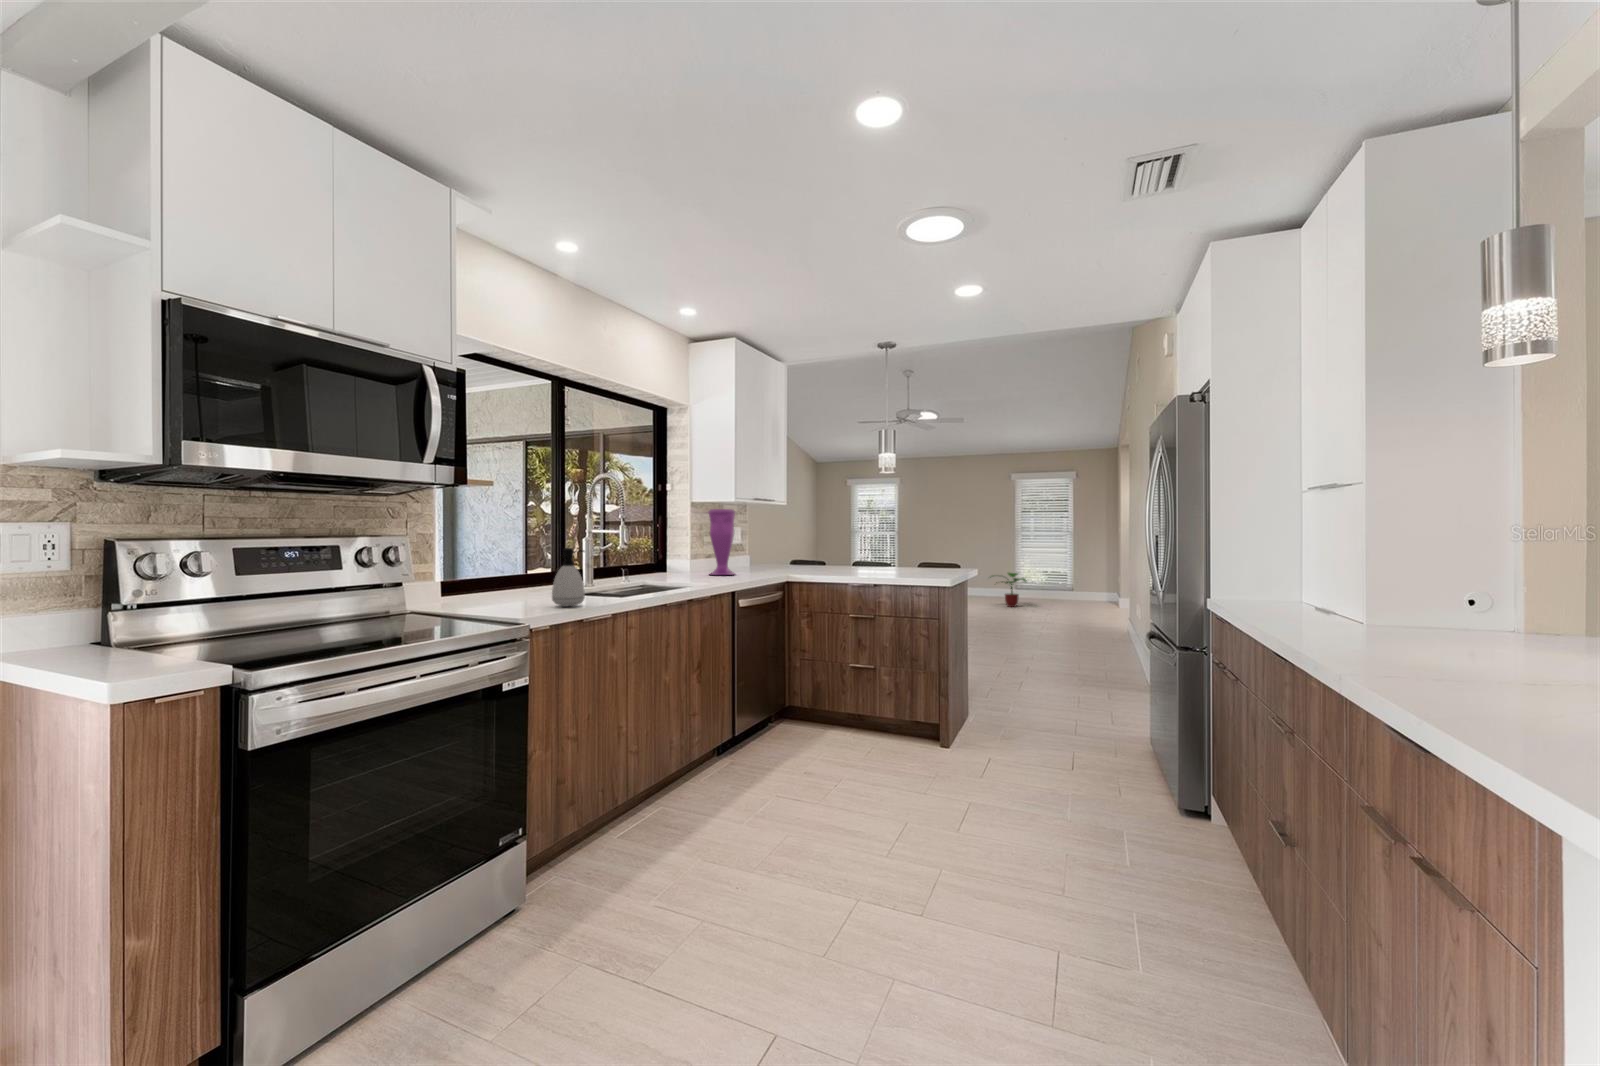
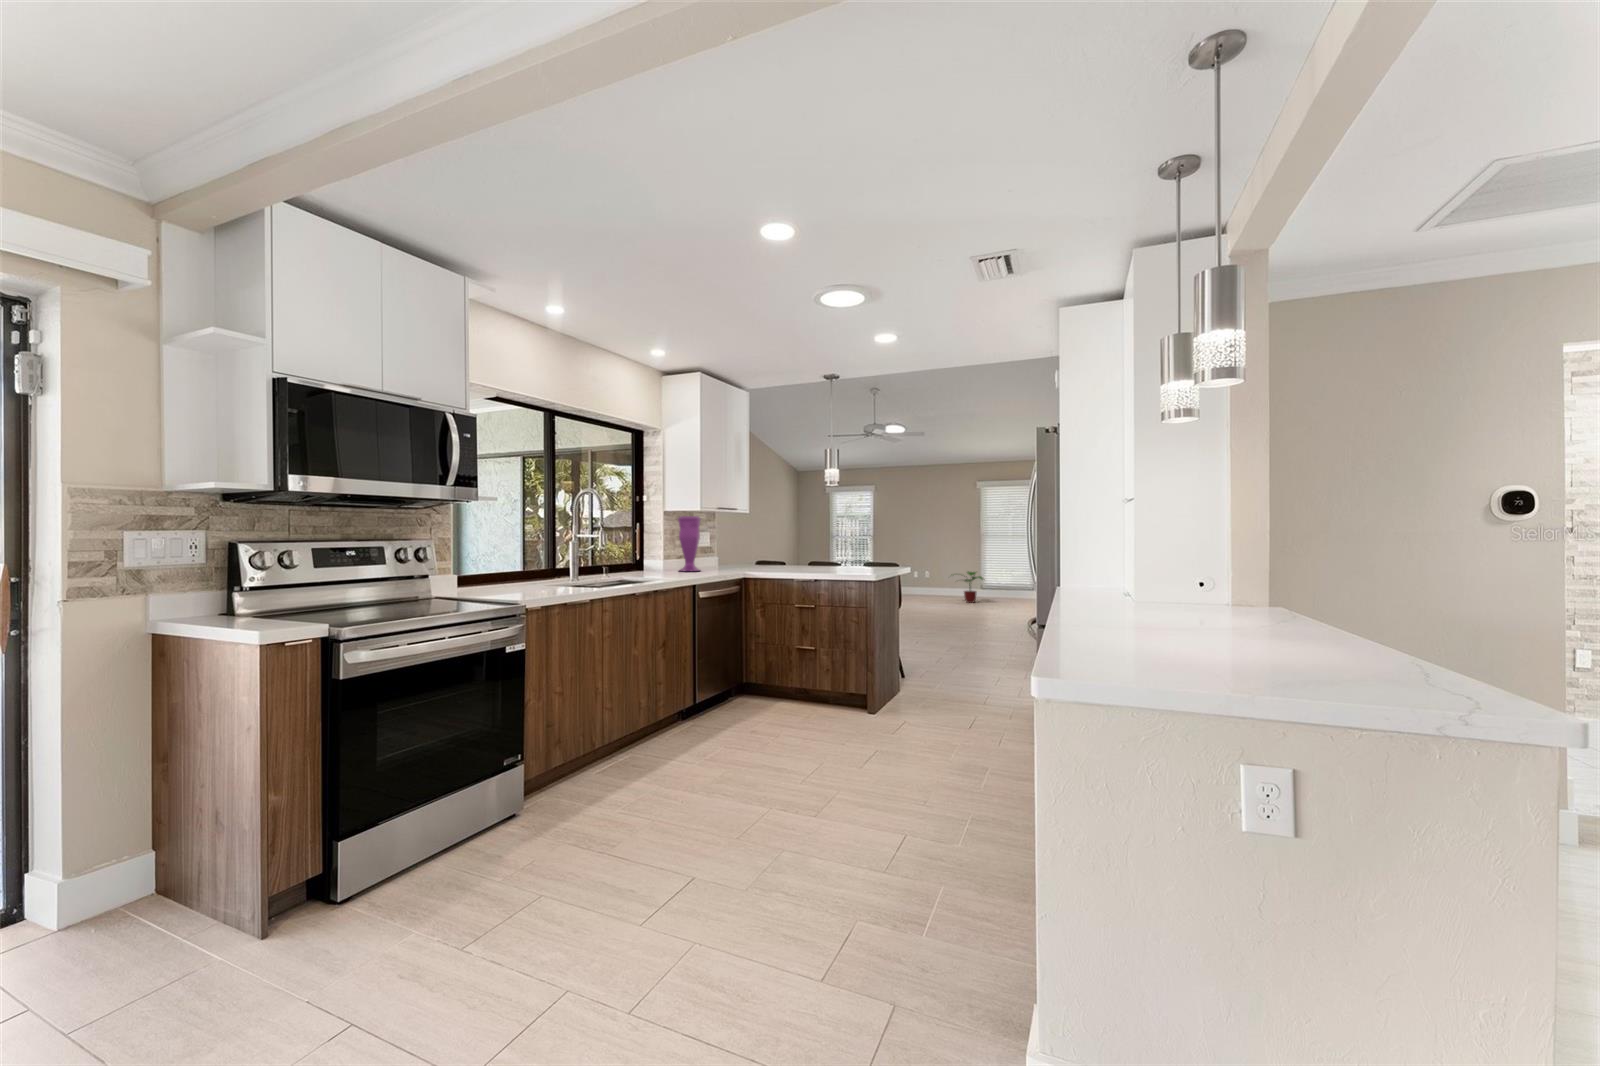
soap dispenser: present [552,548,585,607] -> none [544,548,569,593]

